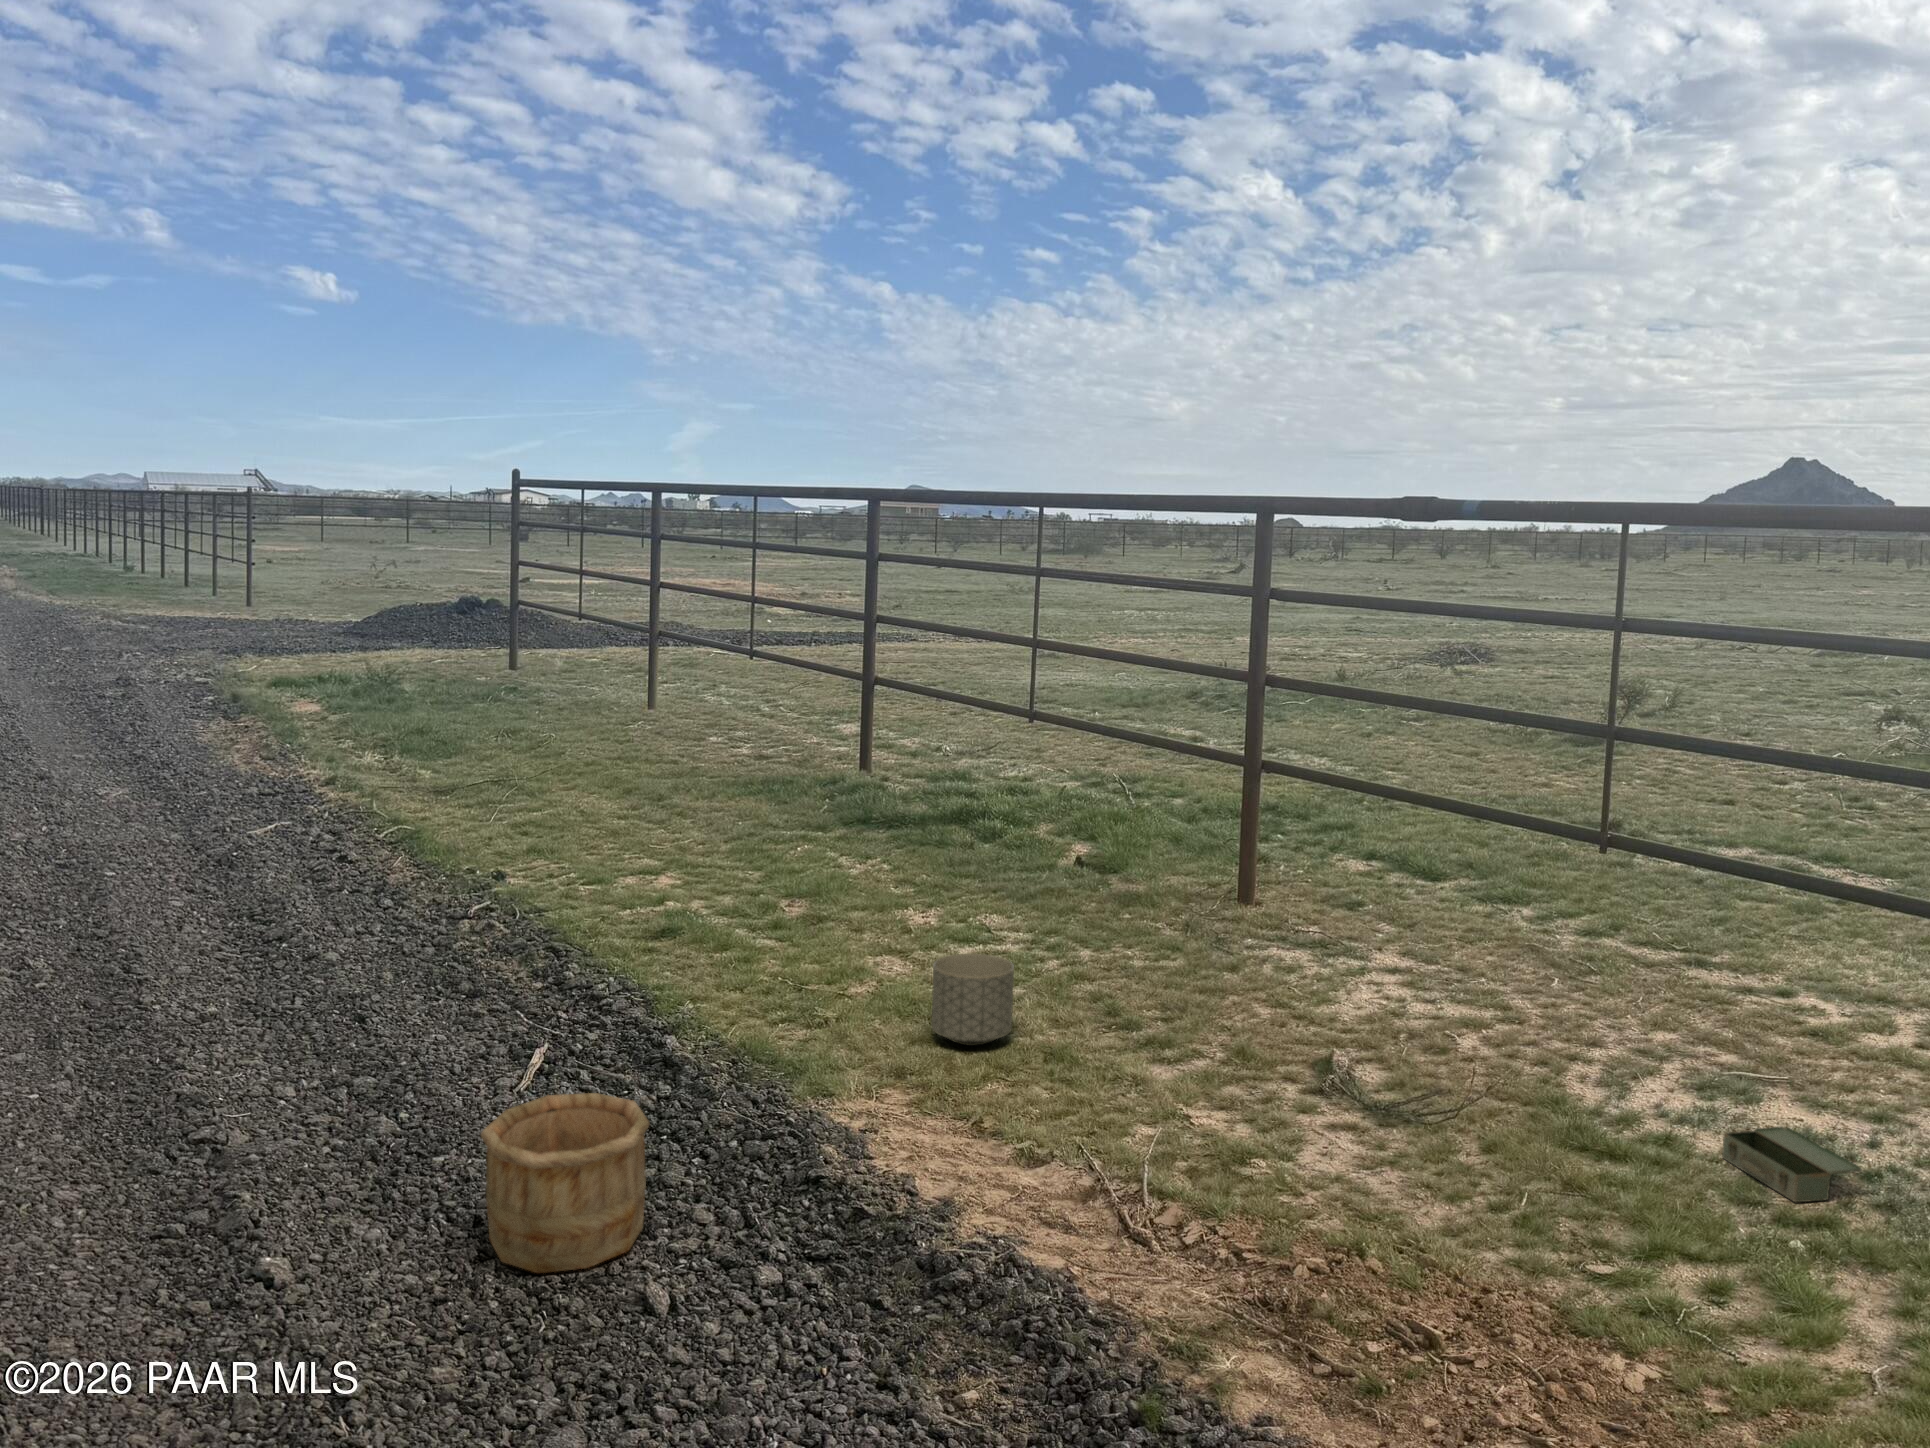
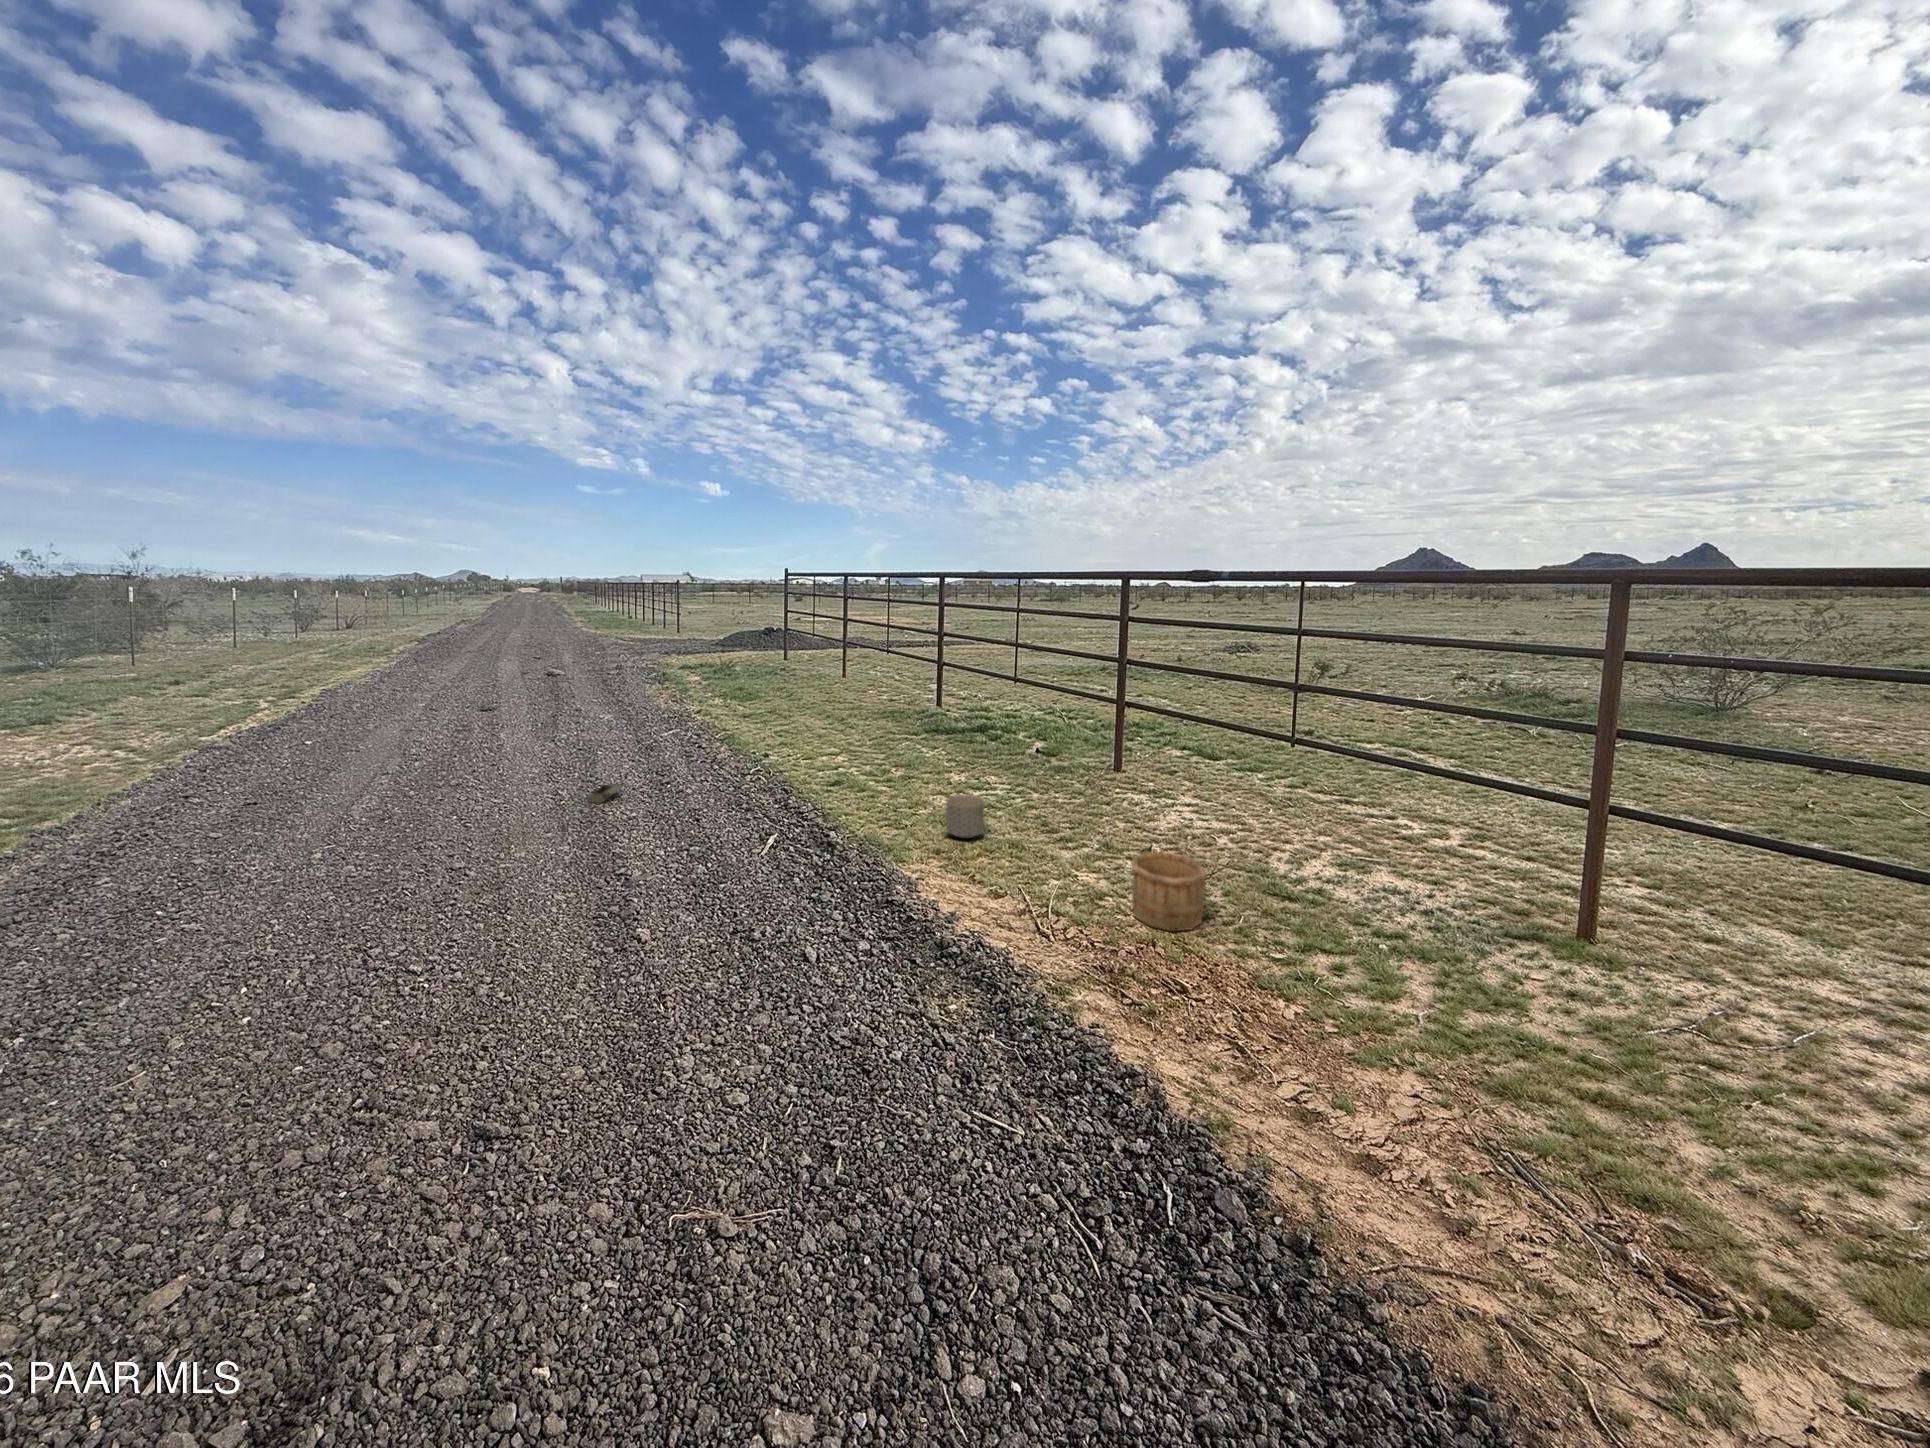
wooden bucket: present [481,1093,650,1273] -> present [1131,852,1207,931]
toolbox: present [1722,1127,1862,1202] -> present [590,784,625,803]

